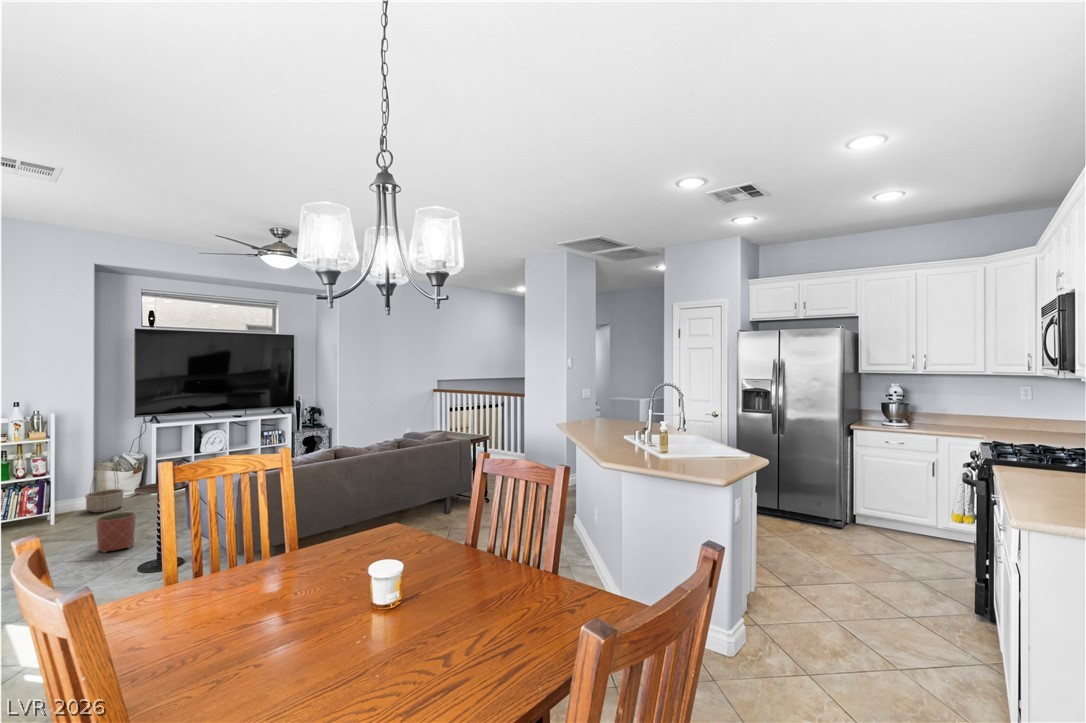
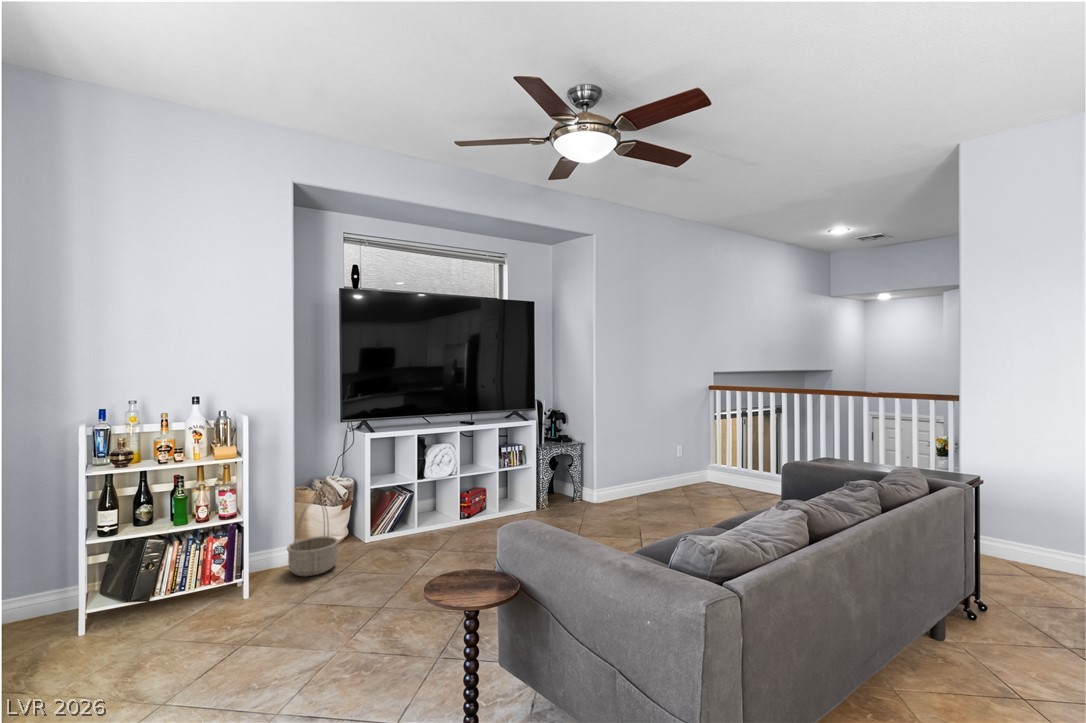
planter: present [96,512,136,553] -> none [340,601,402,689]

